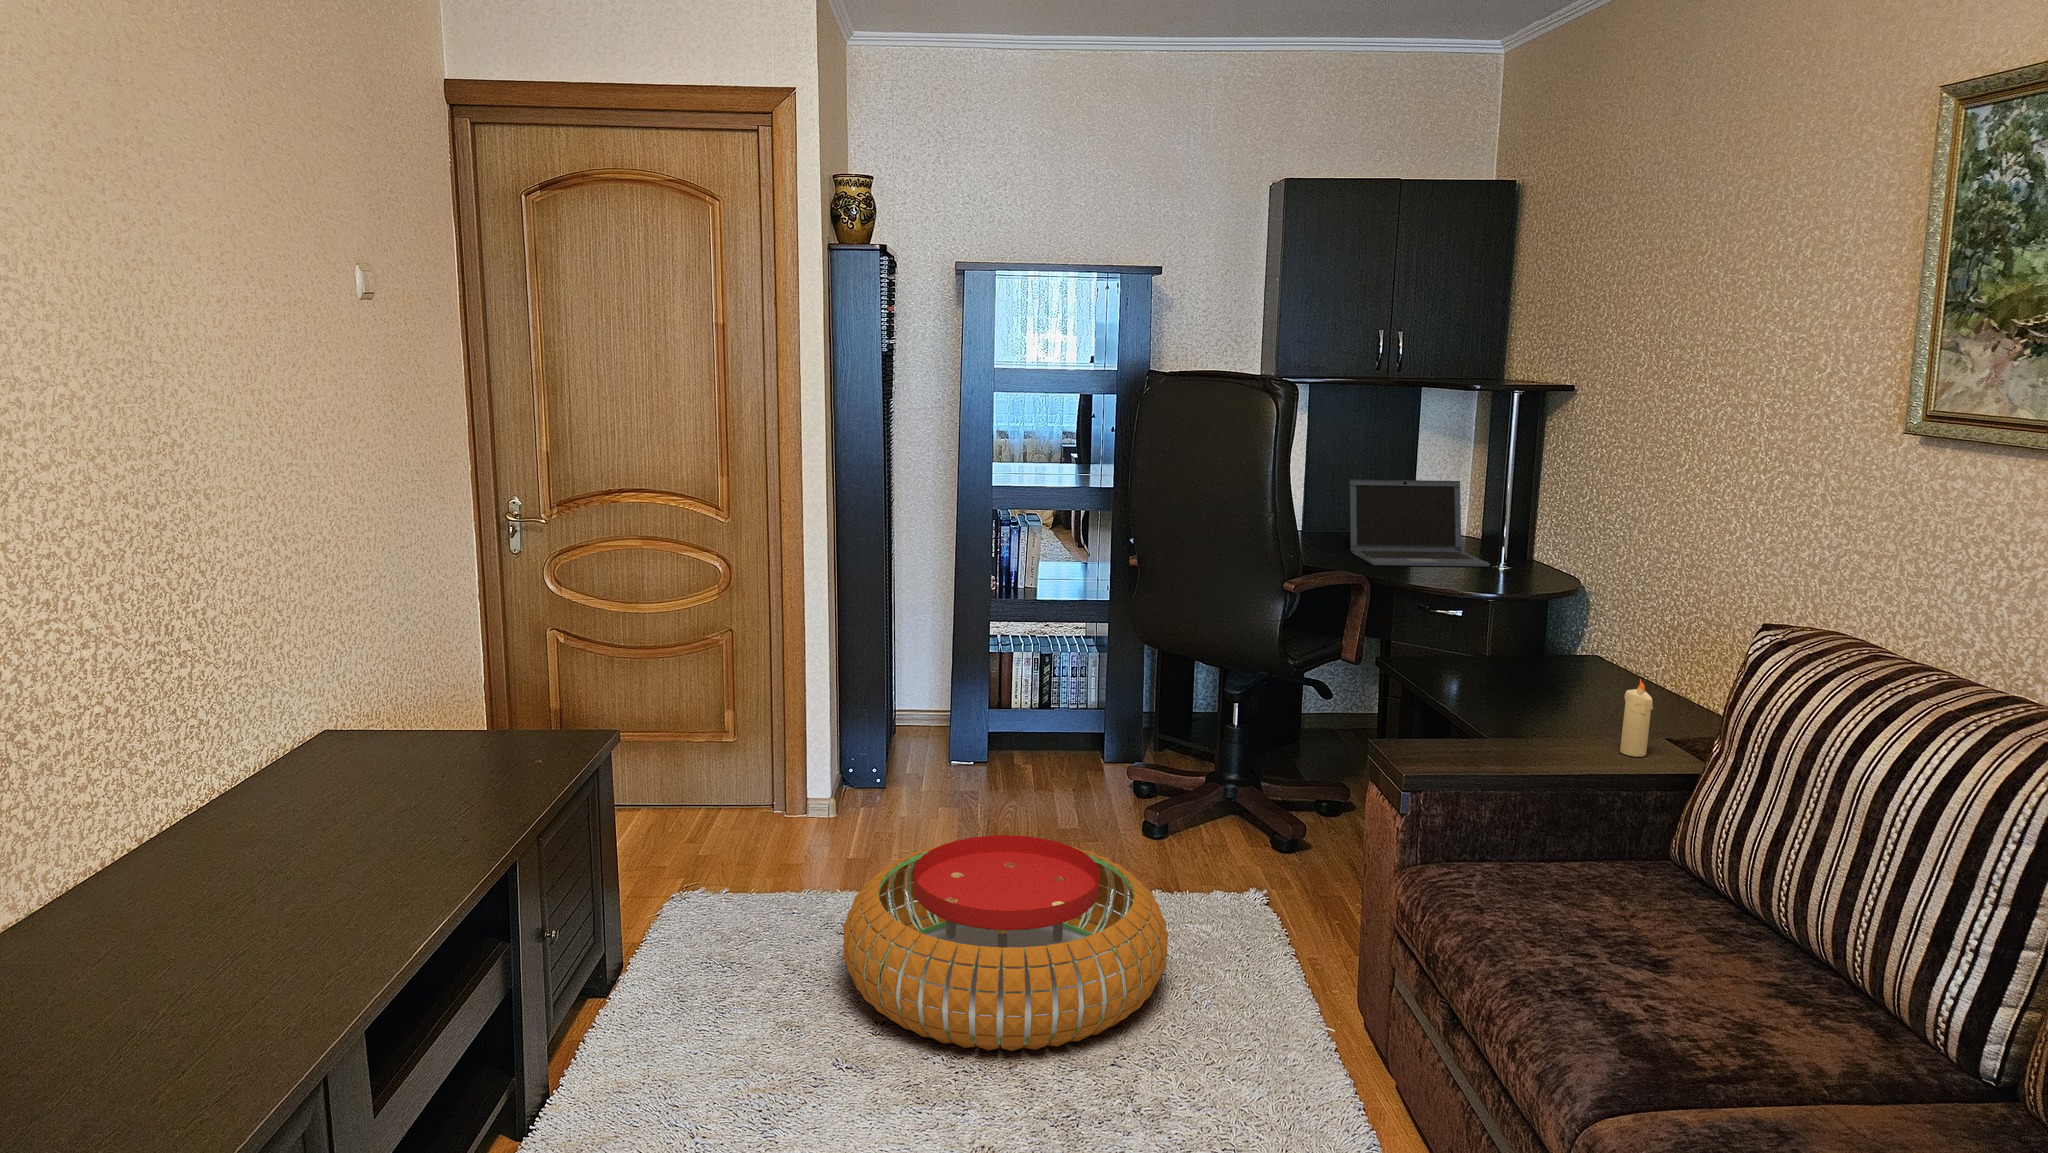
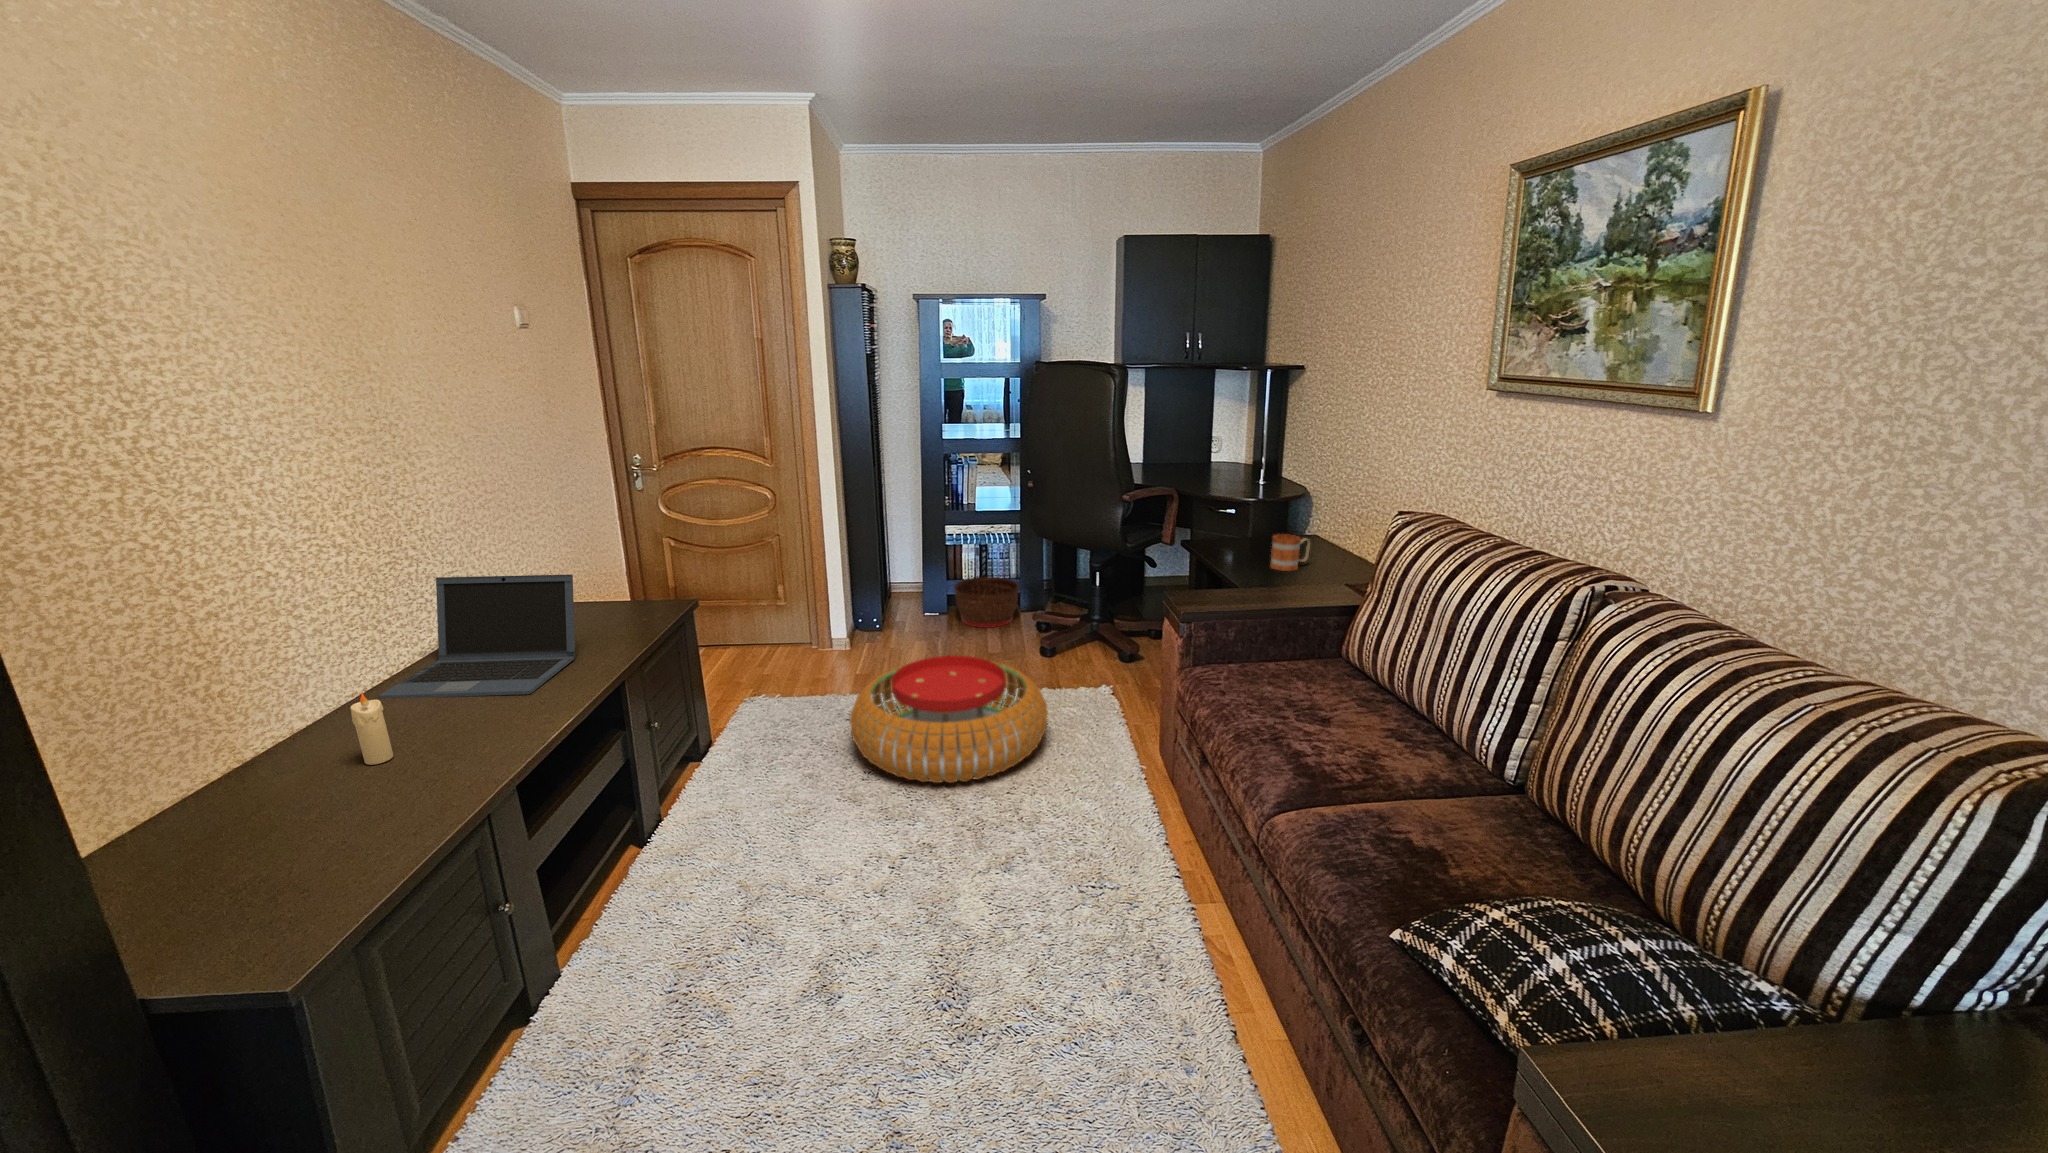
laptop: present [1350,479,1490,566] -> present [379,574,575,698]
mug: none [1532,652,1600,713] -> present [1270,534,1310,571]
candle: present [1620,679,1653,757] -> present [350,692,393,765]
basket: none [994,705,1102,790] -> present [954,577,1020,628]

